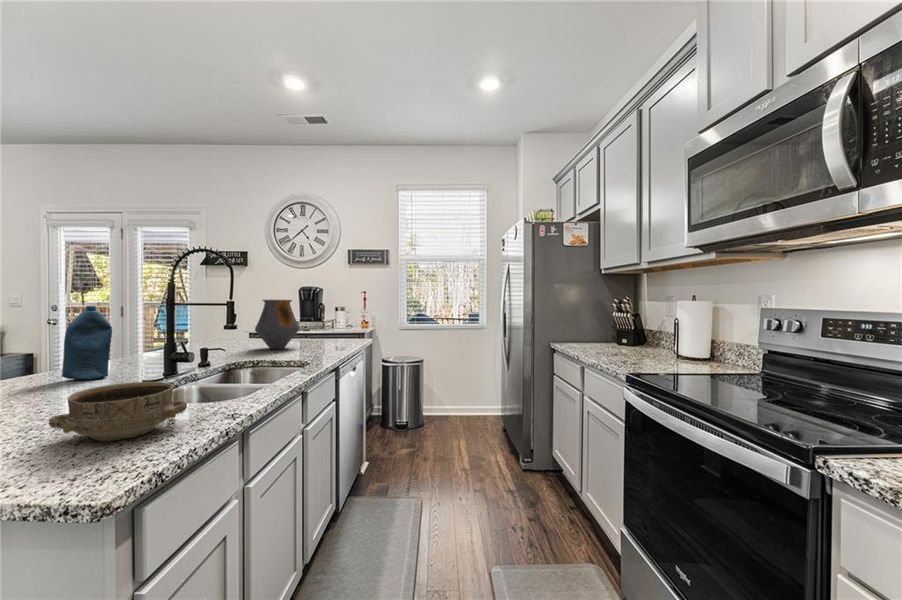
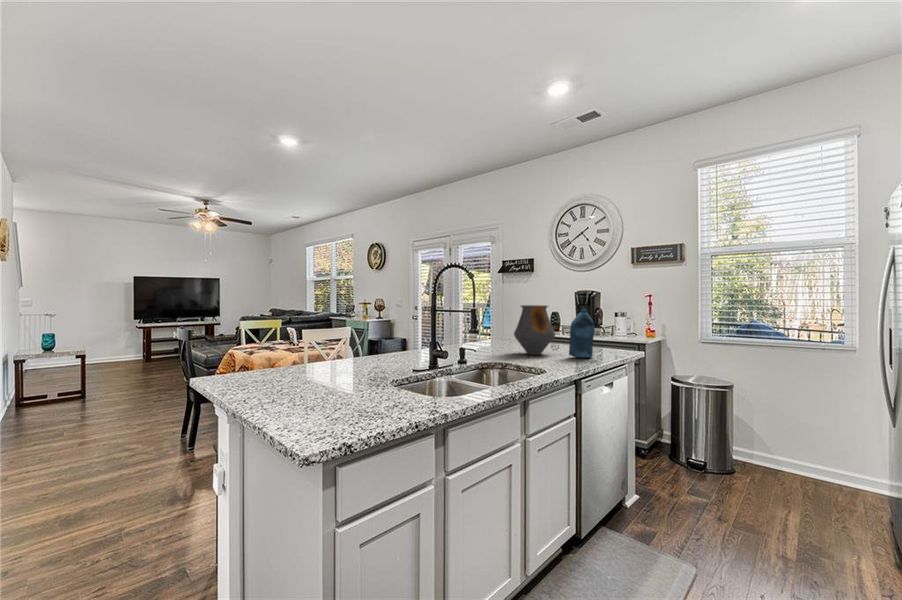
bottle: present [62,306,112,380] -> present [569,310,595,358]
ceramic bowl: present [49,382,187,441] -> none [317,372,399,414]

